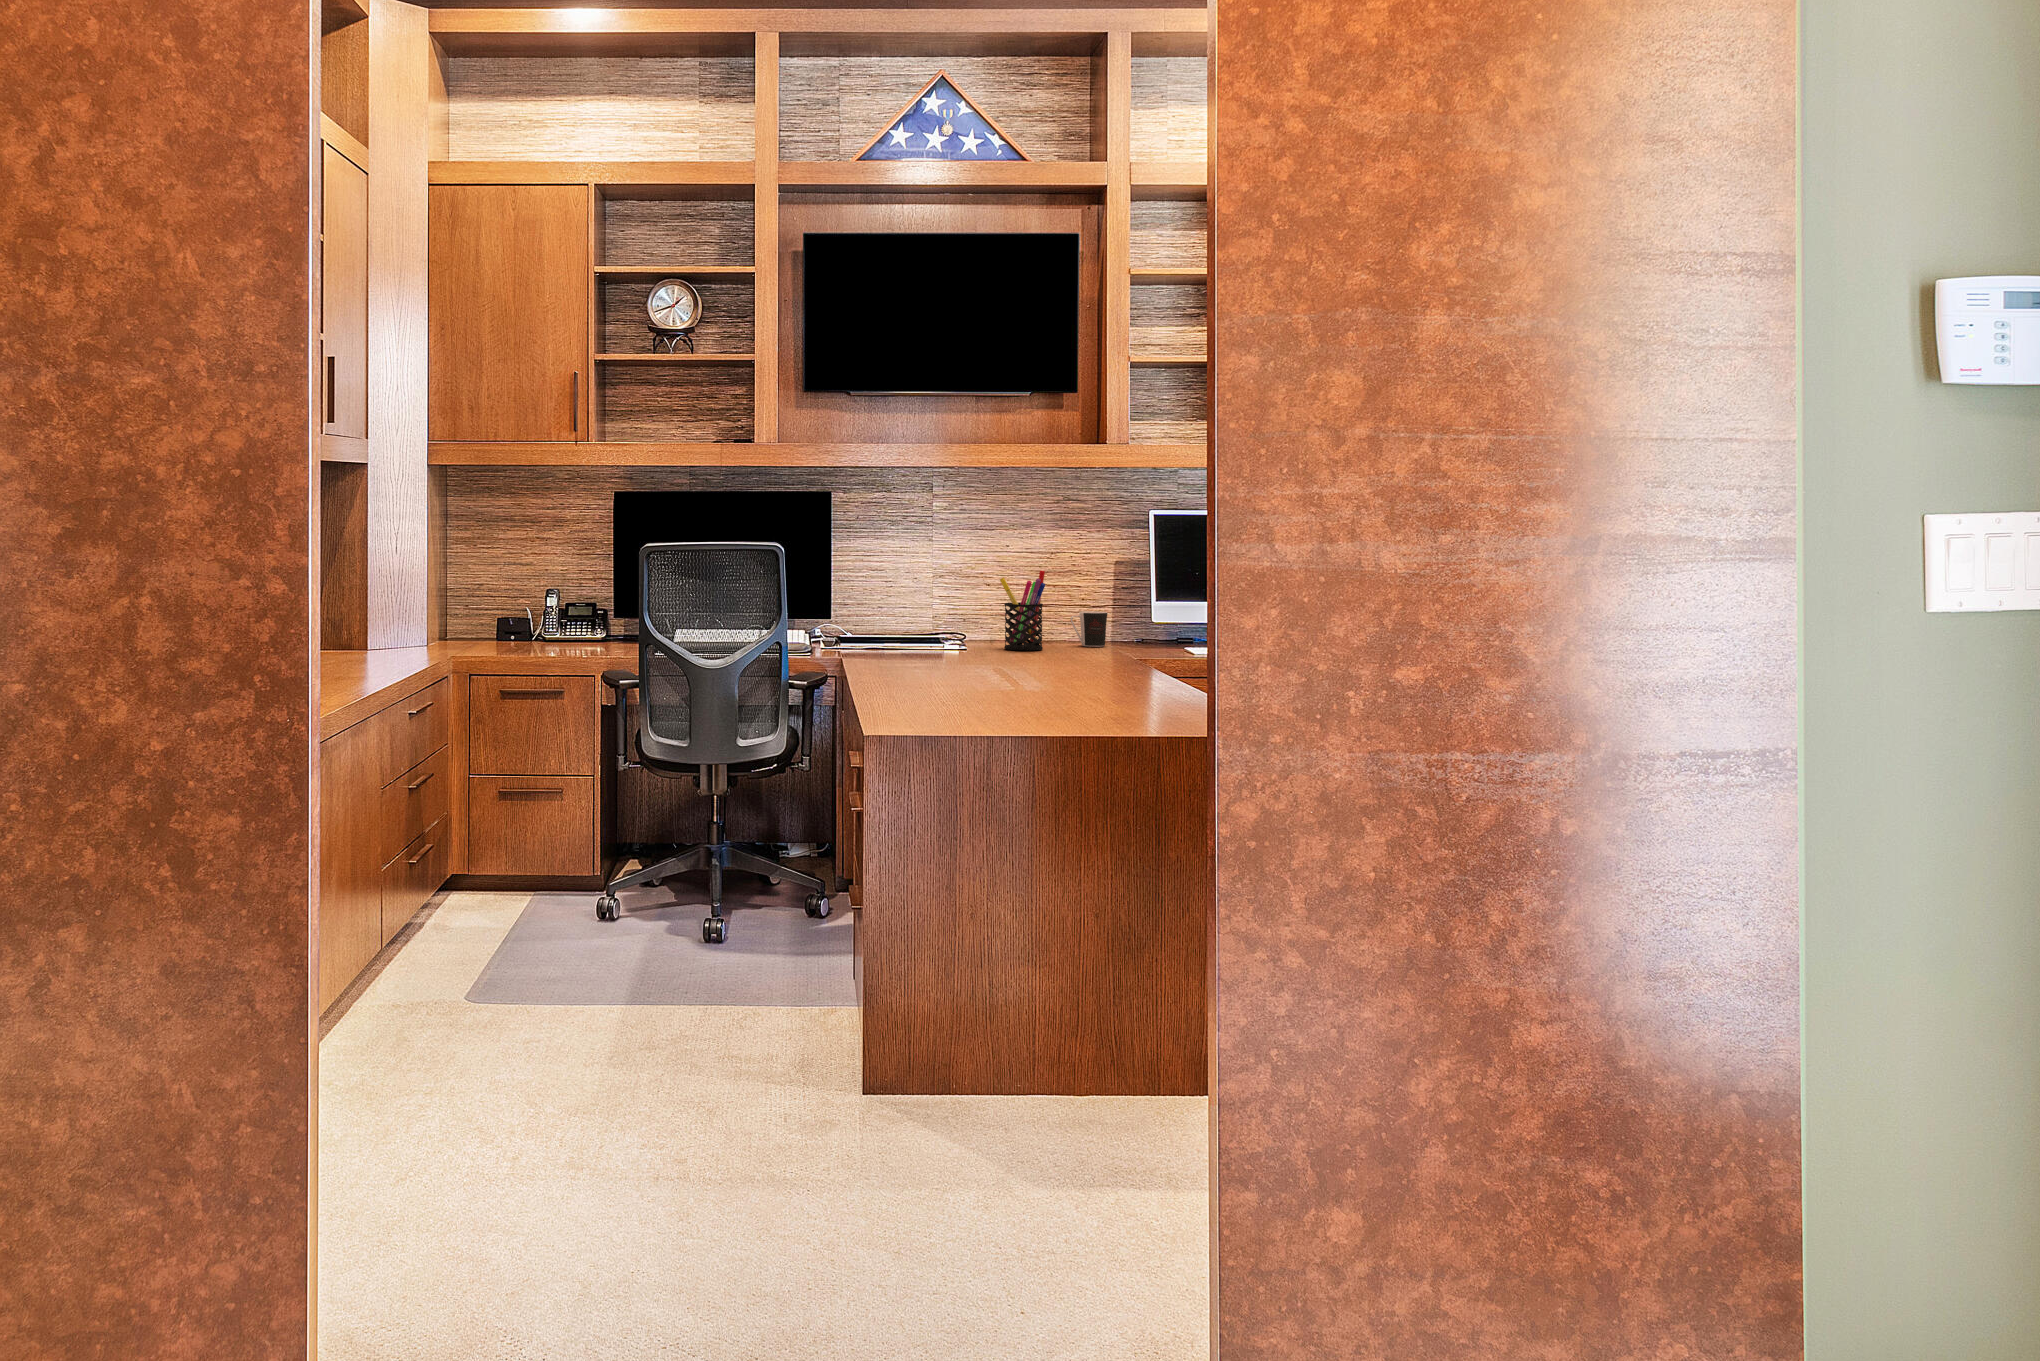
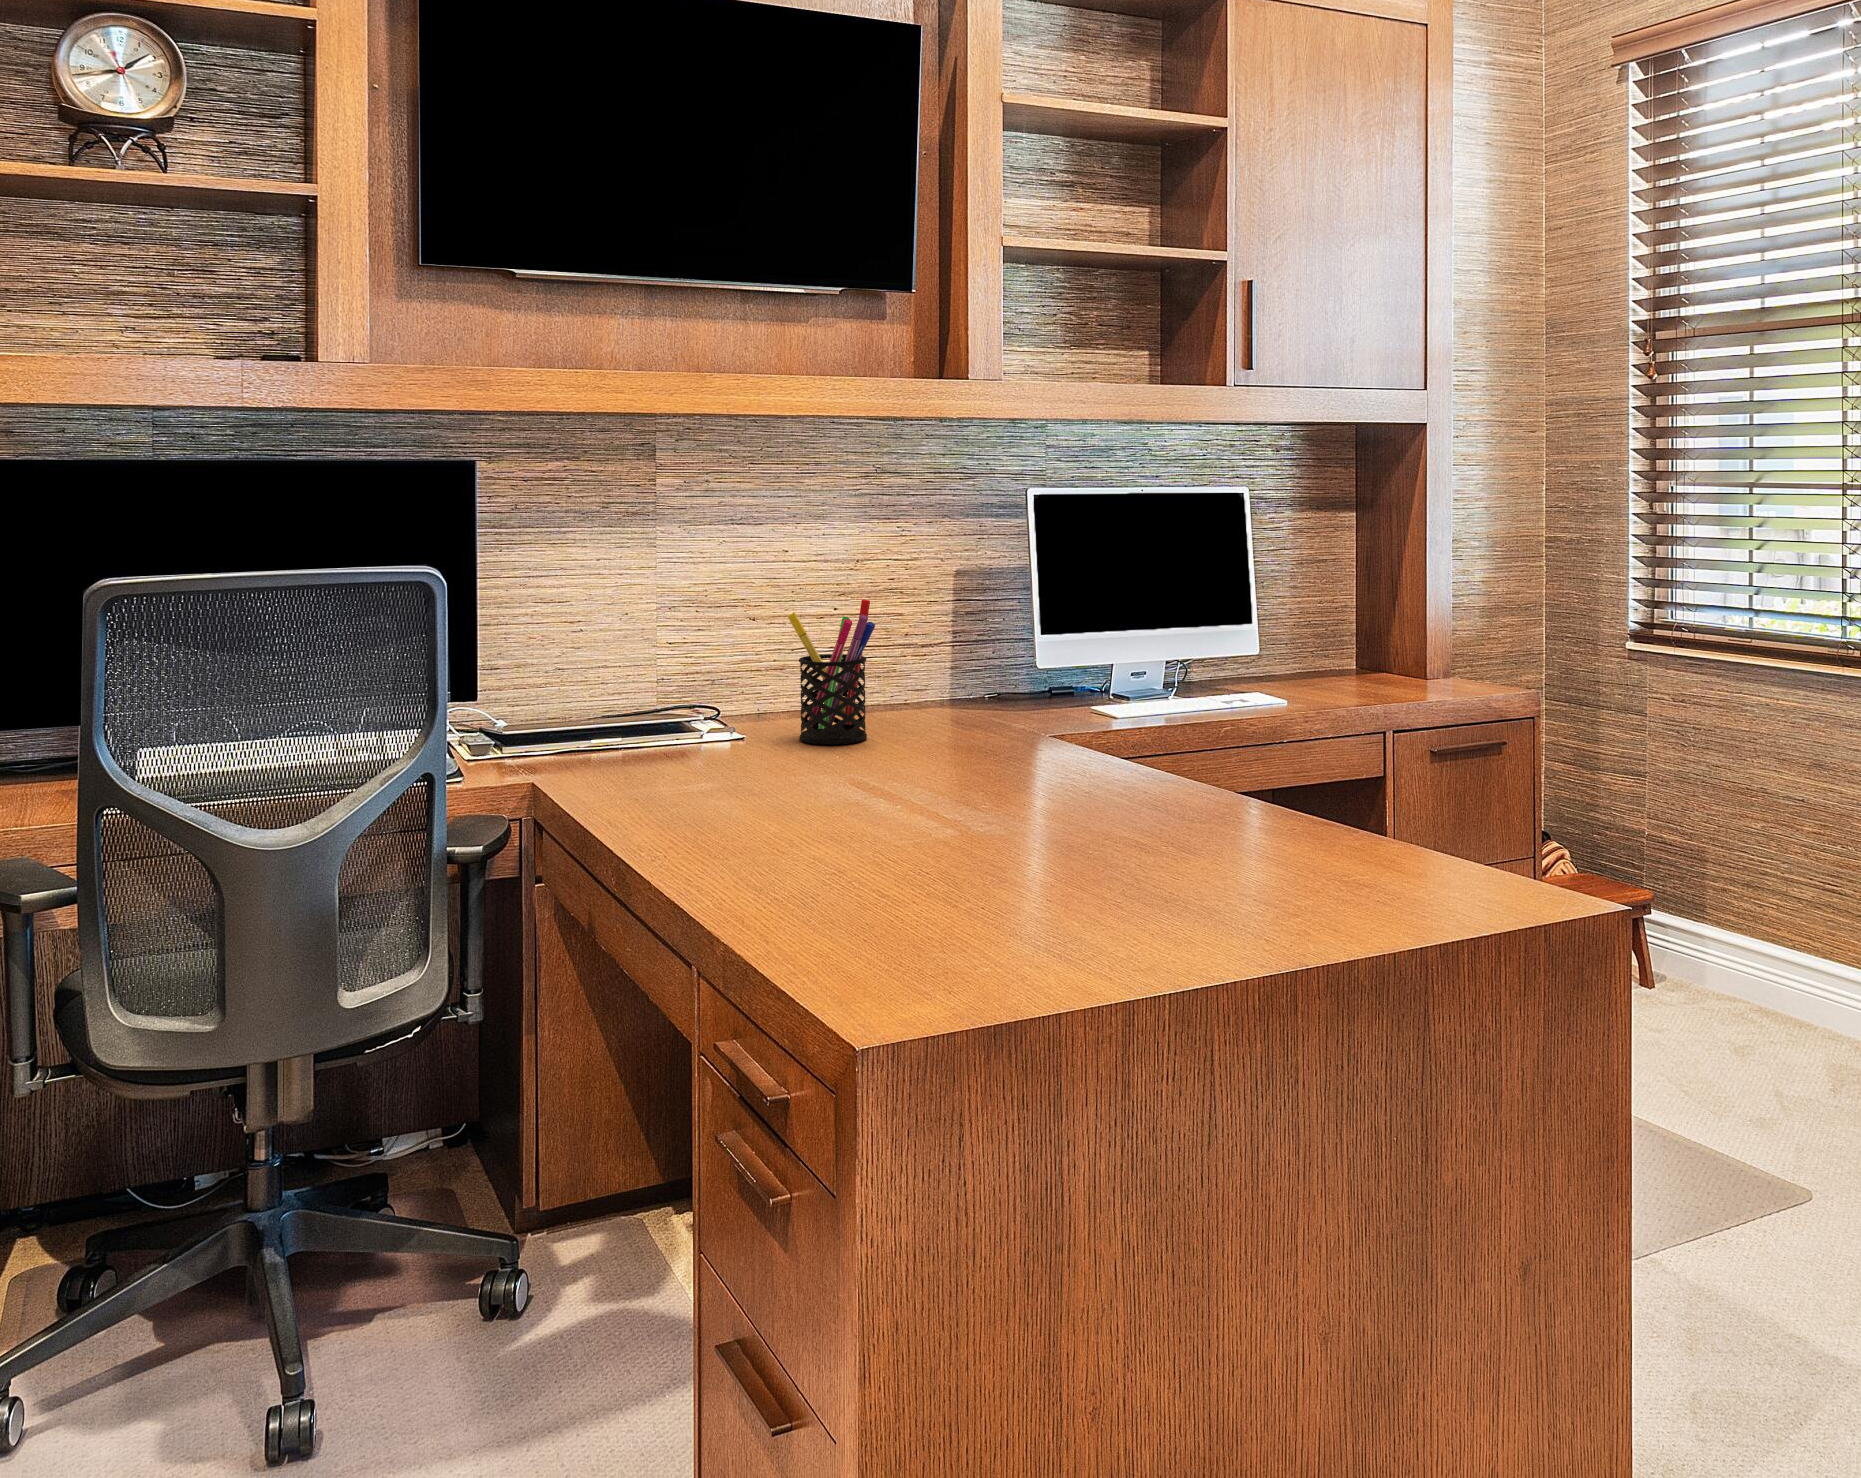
coffee cup: present [1070,611,1108,647] -> none [901,660,960,722]

